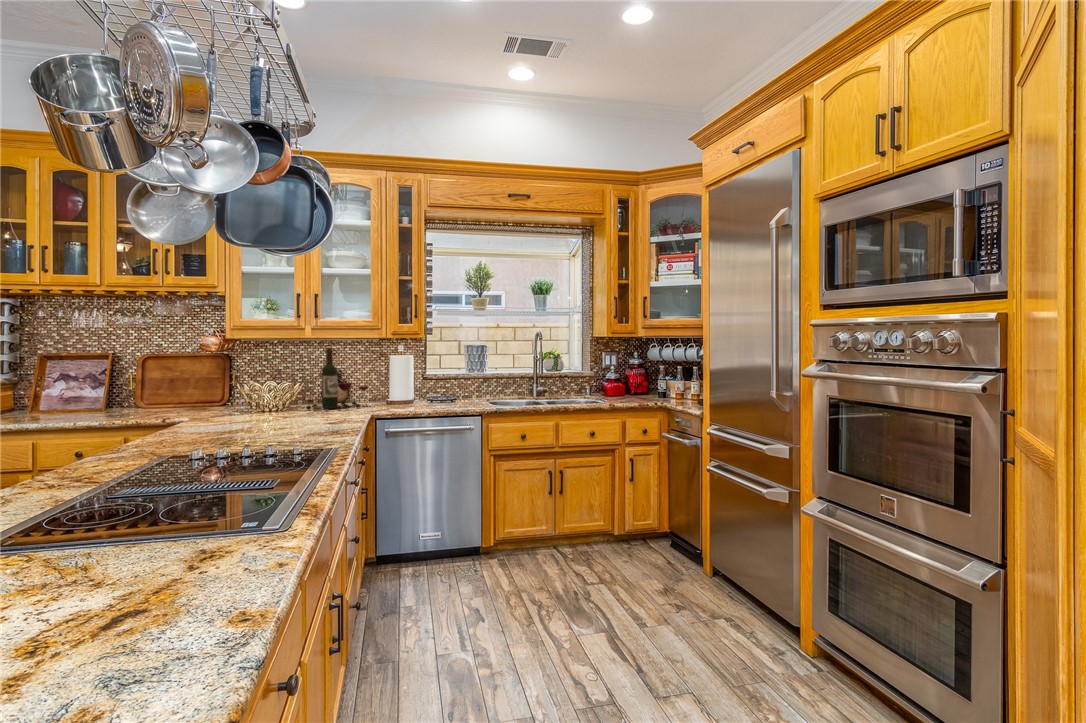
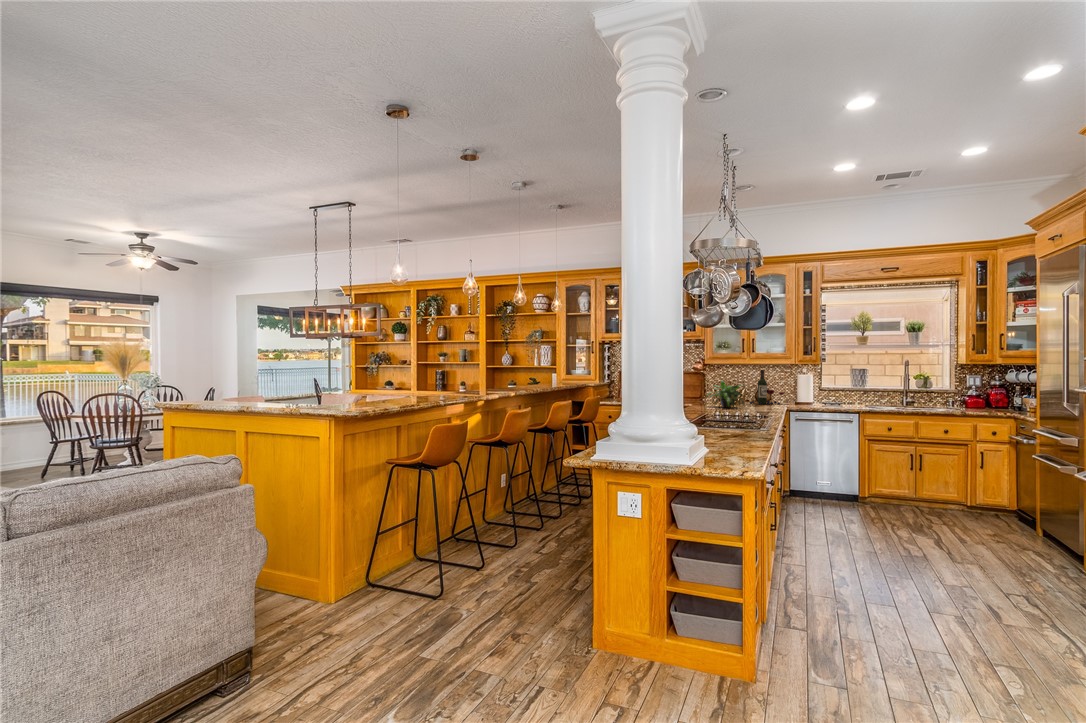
potted plant: none [203,370,287,425] -> present [706,380,744,407]

